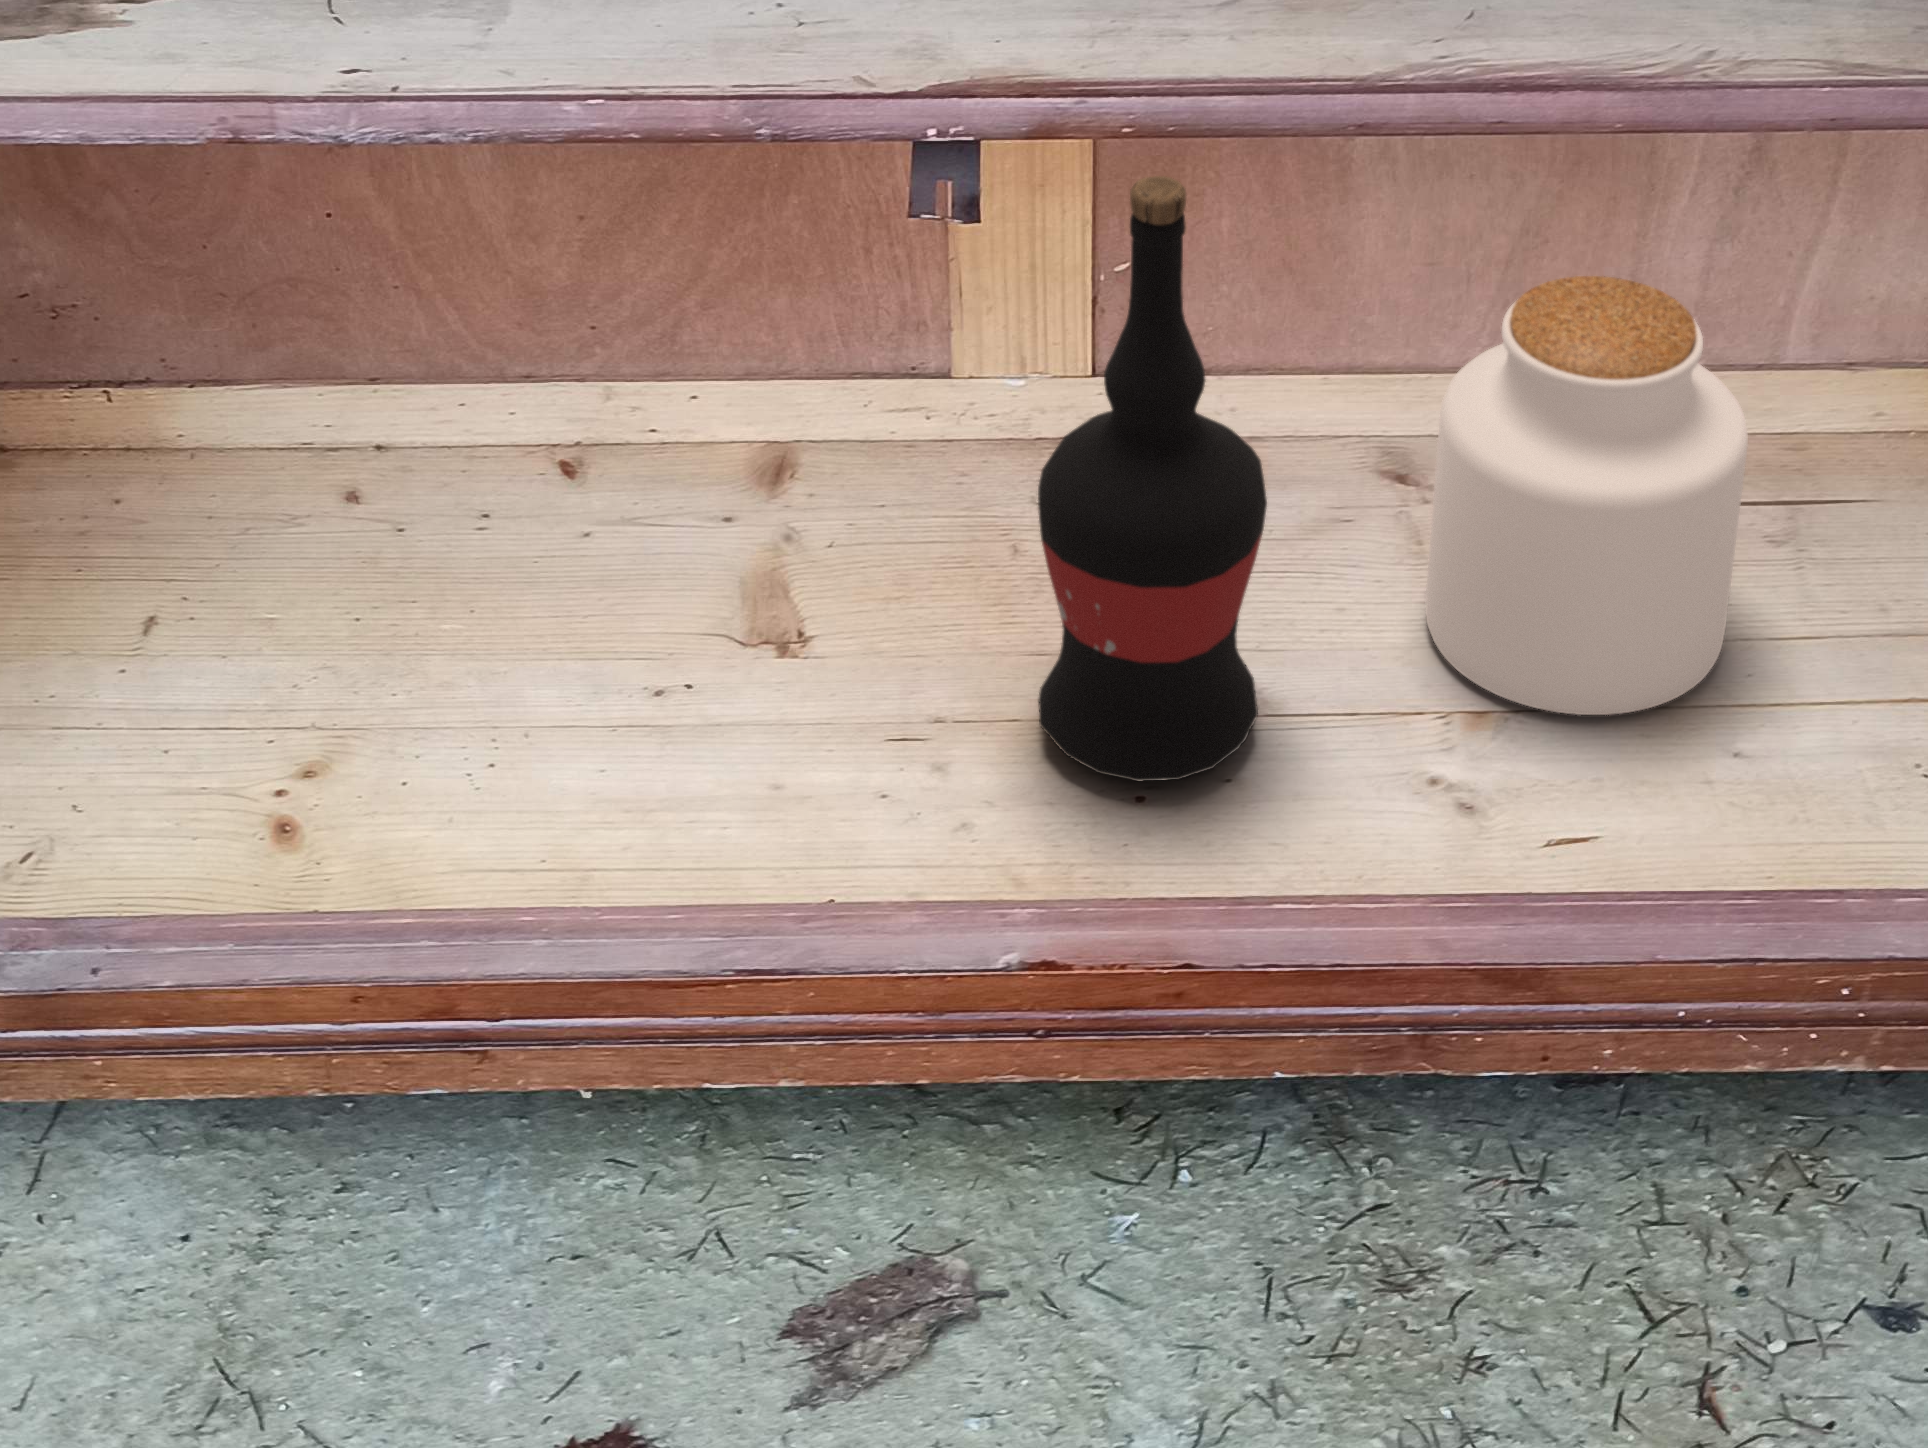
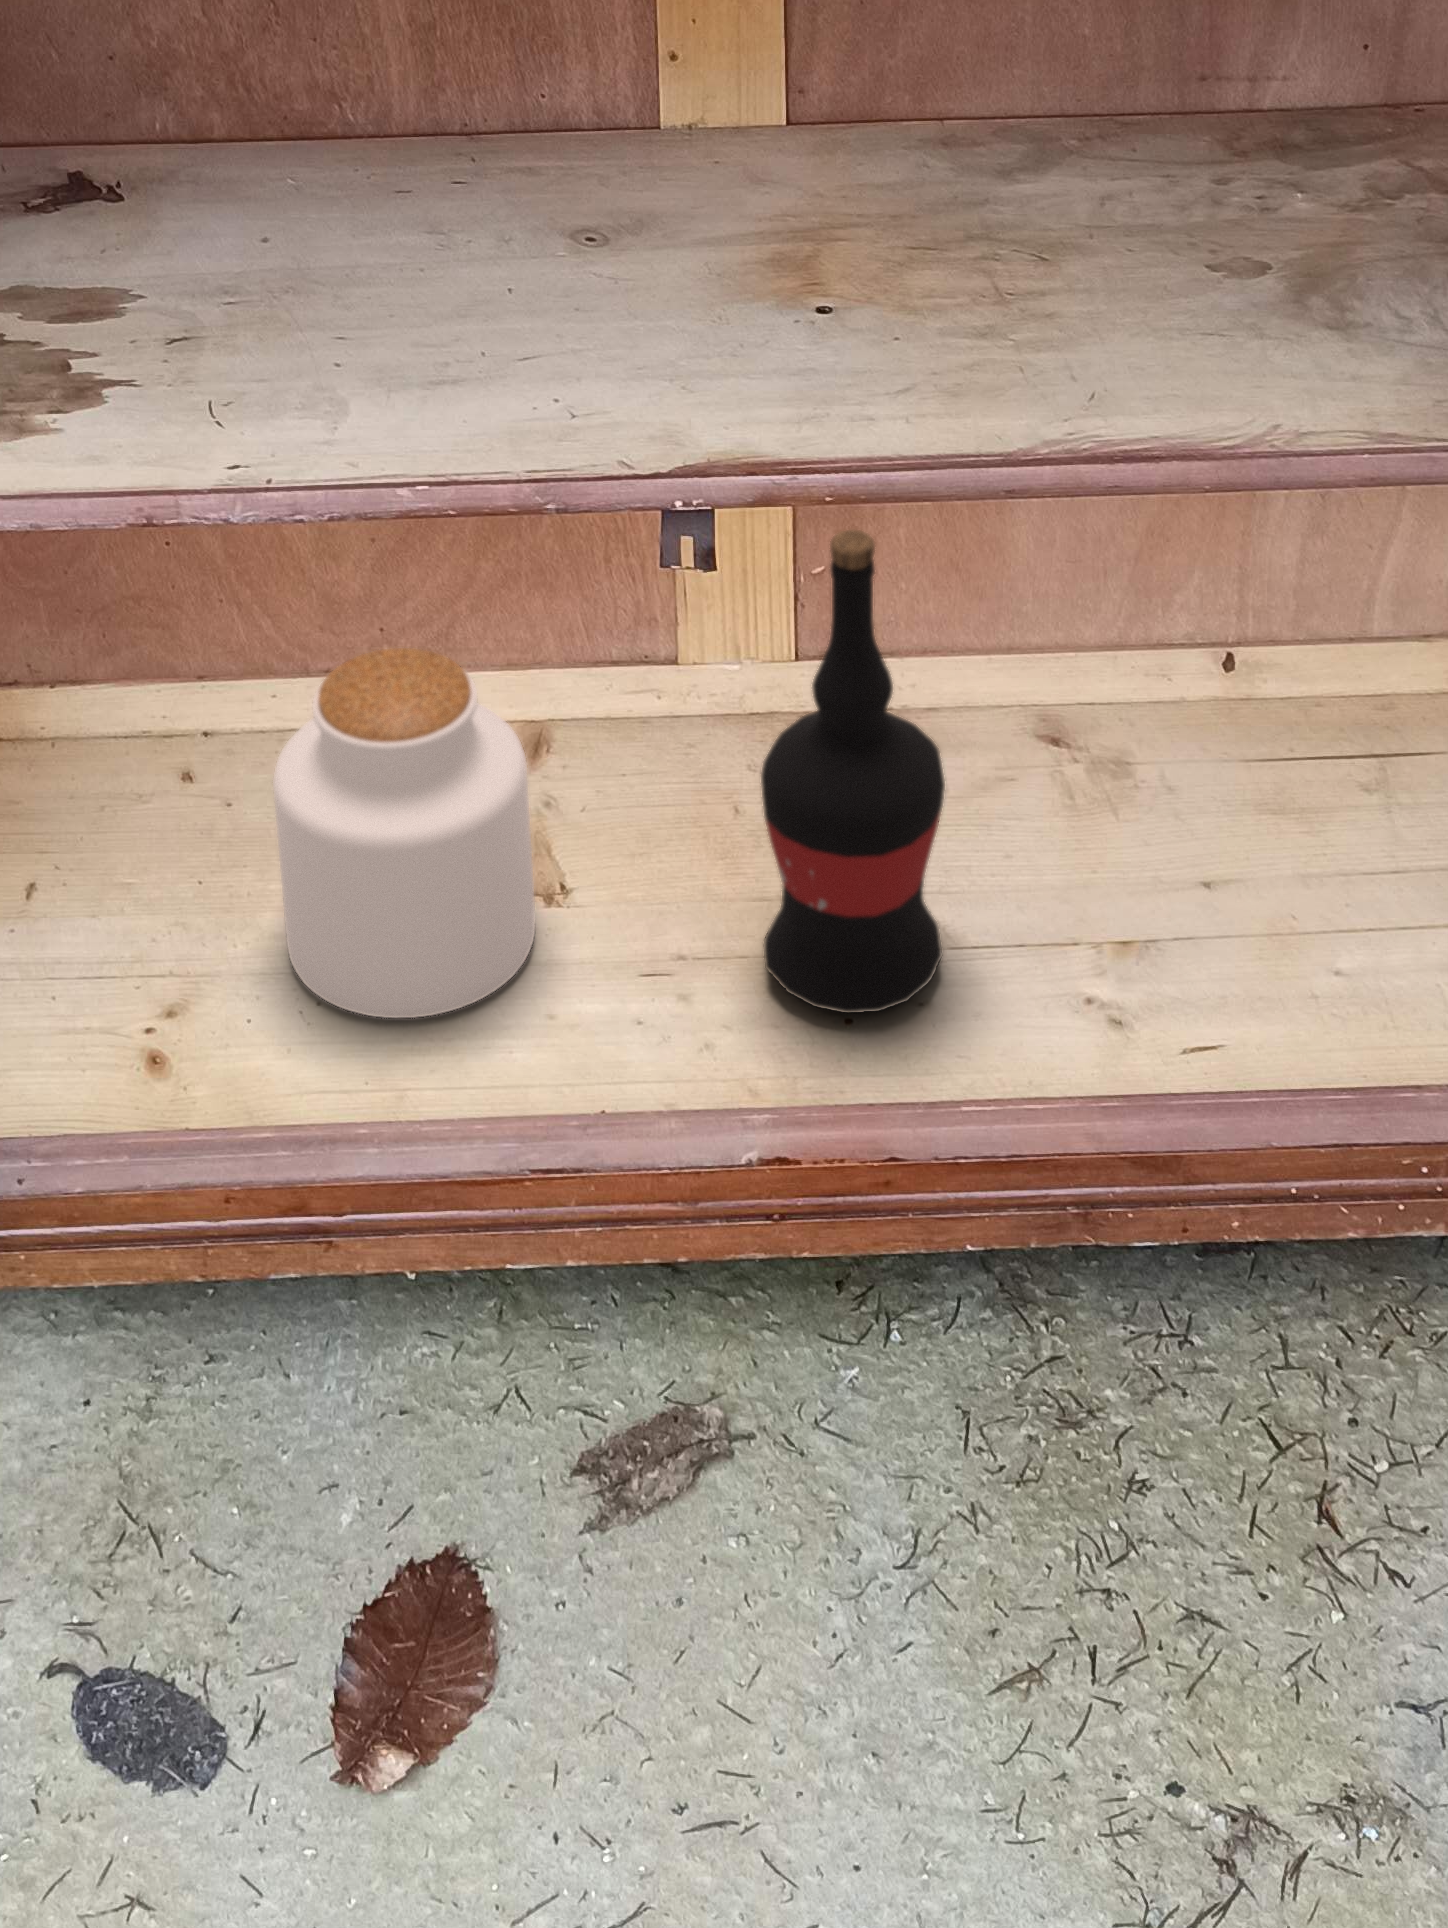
jar: present [1425,276,1748,715] -> present [273,648,535,1018]

